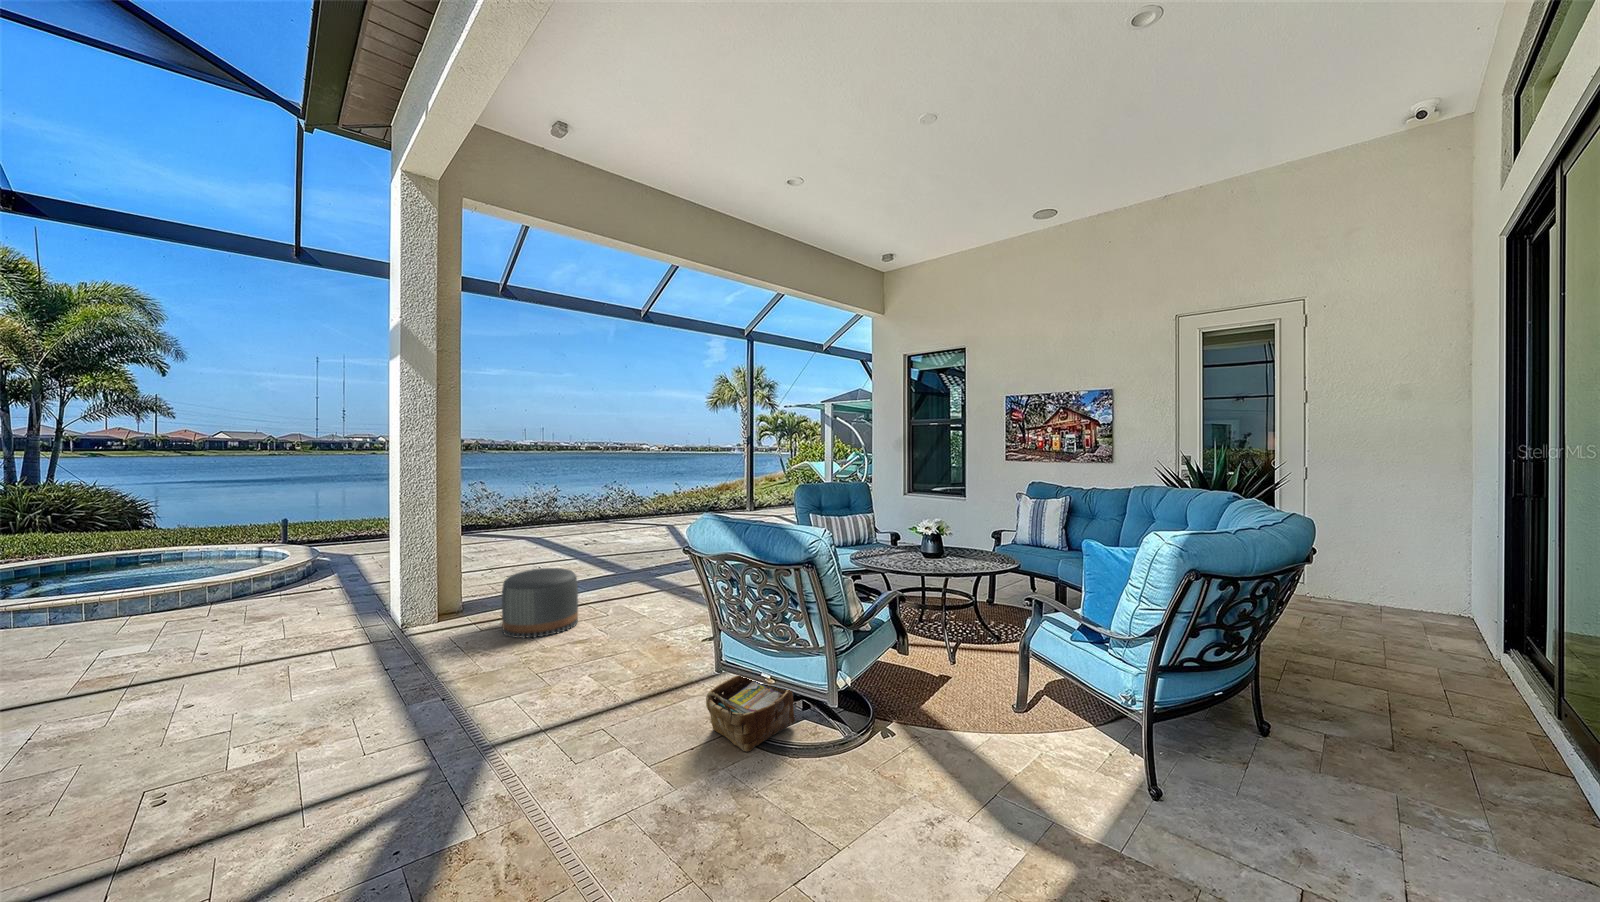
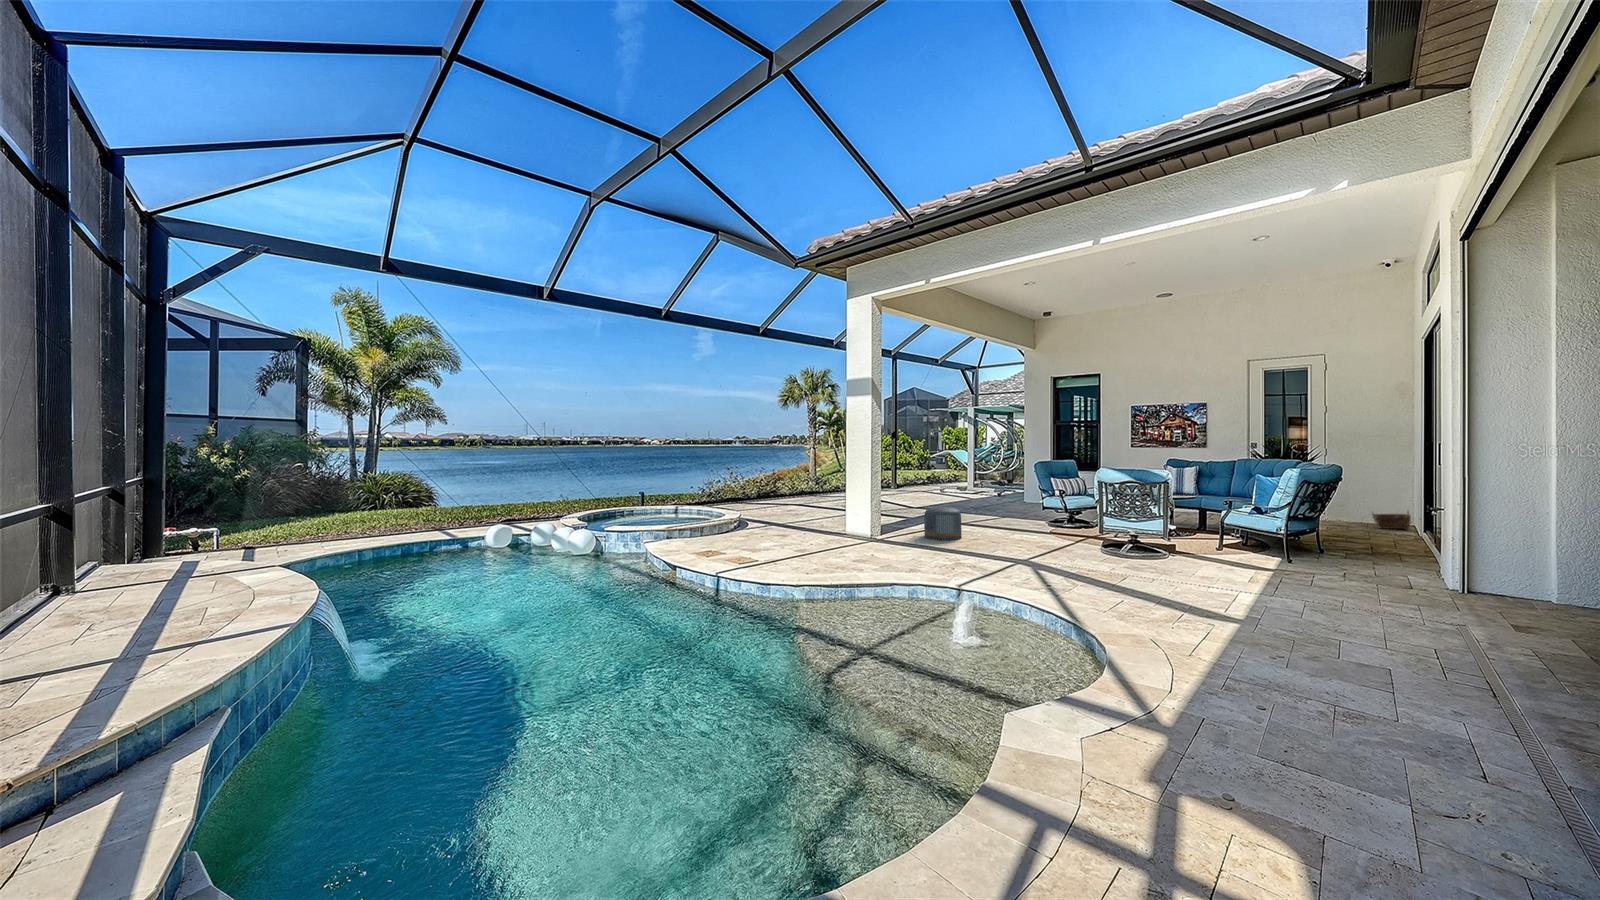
woven basket: present [706,675,795,752] -> present [1372,511,1411,529]

